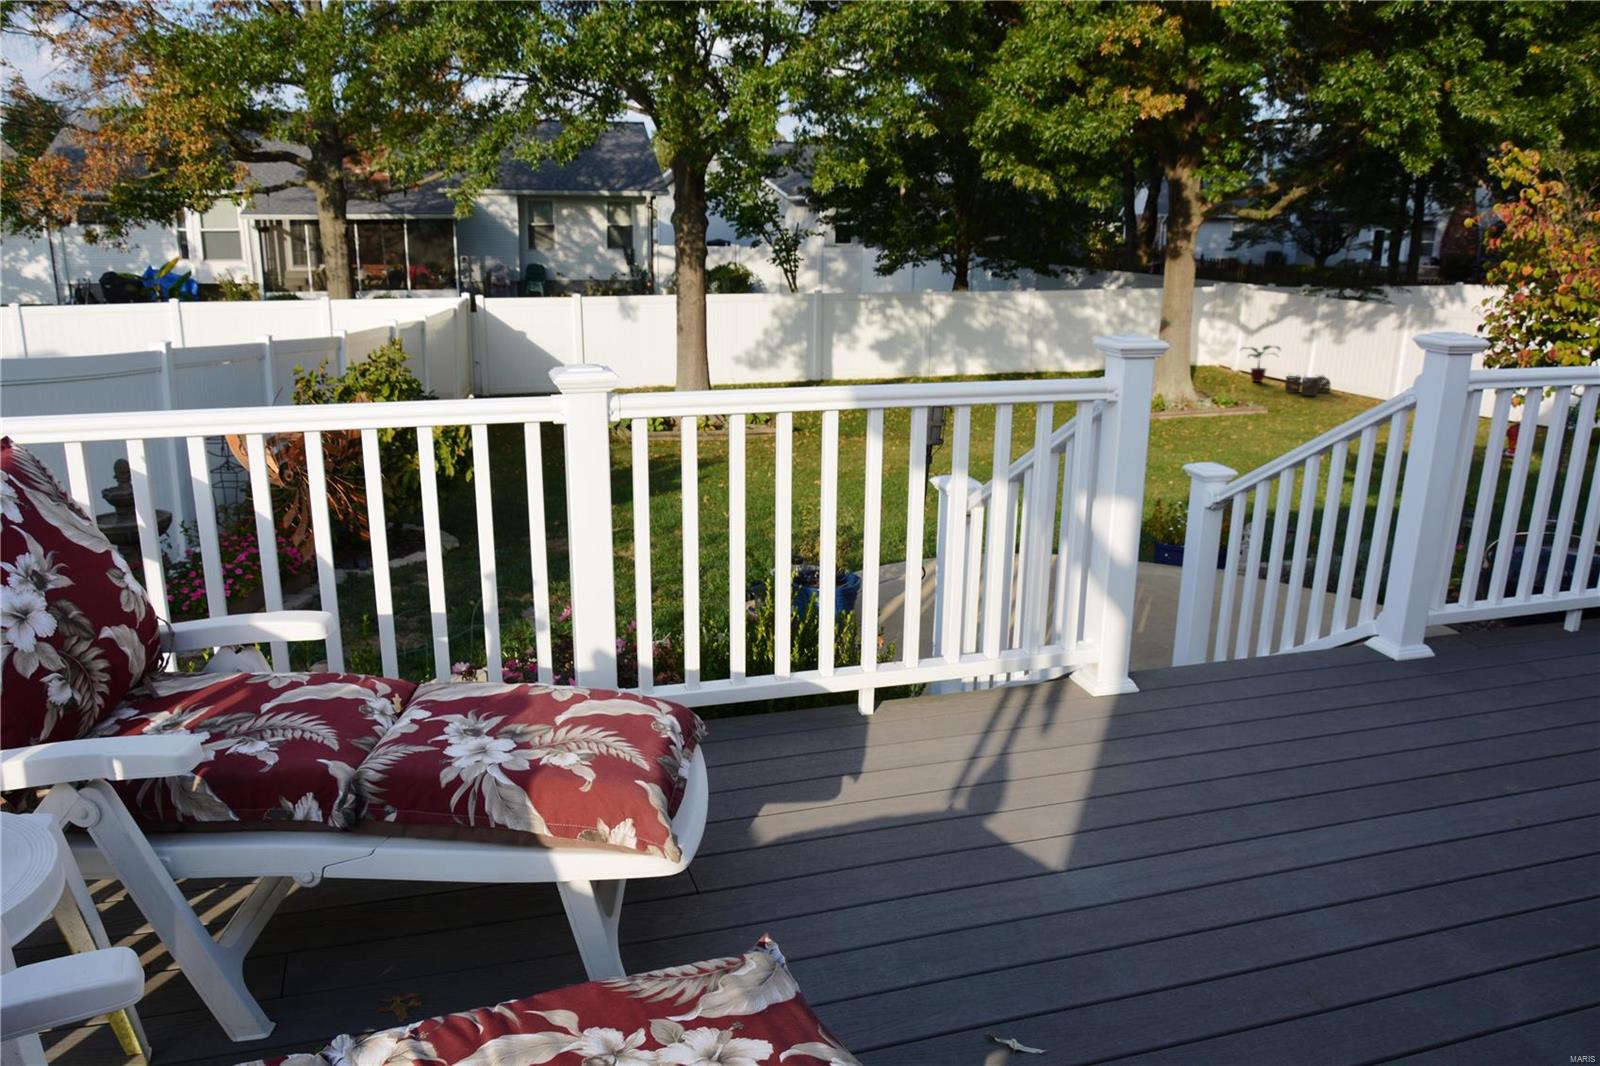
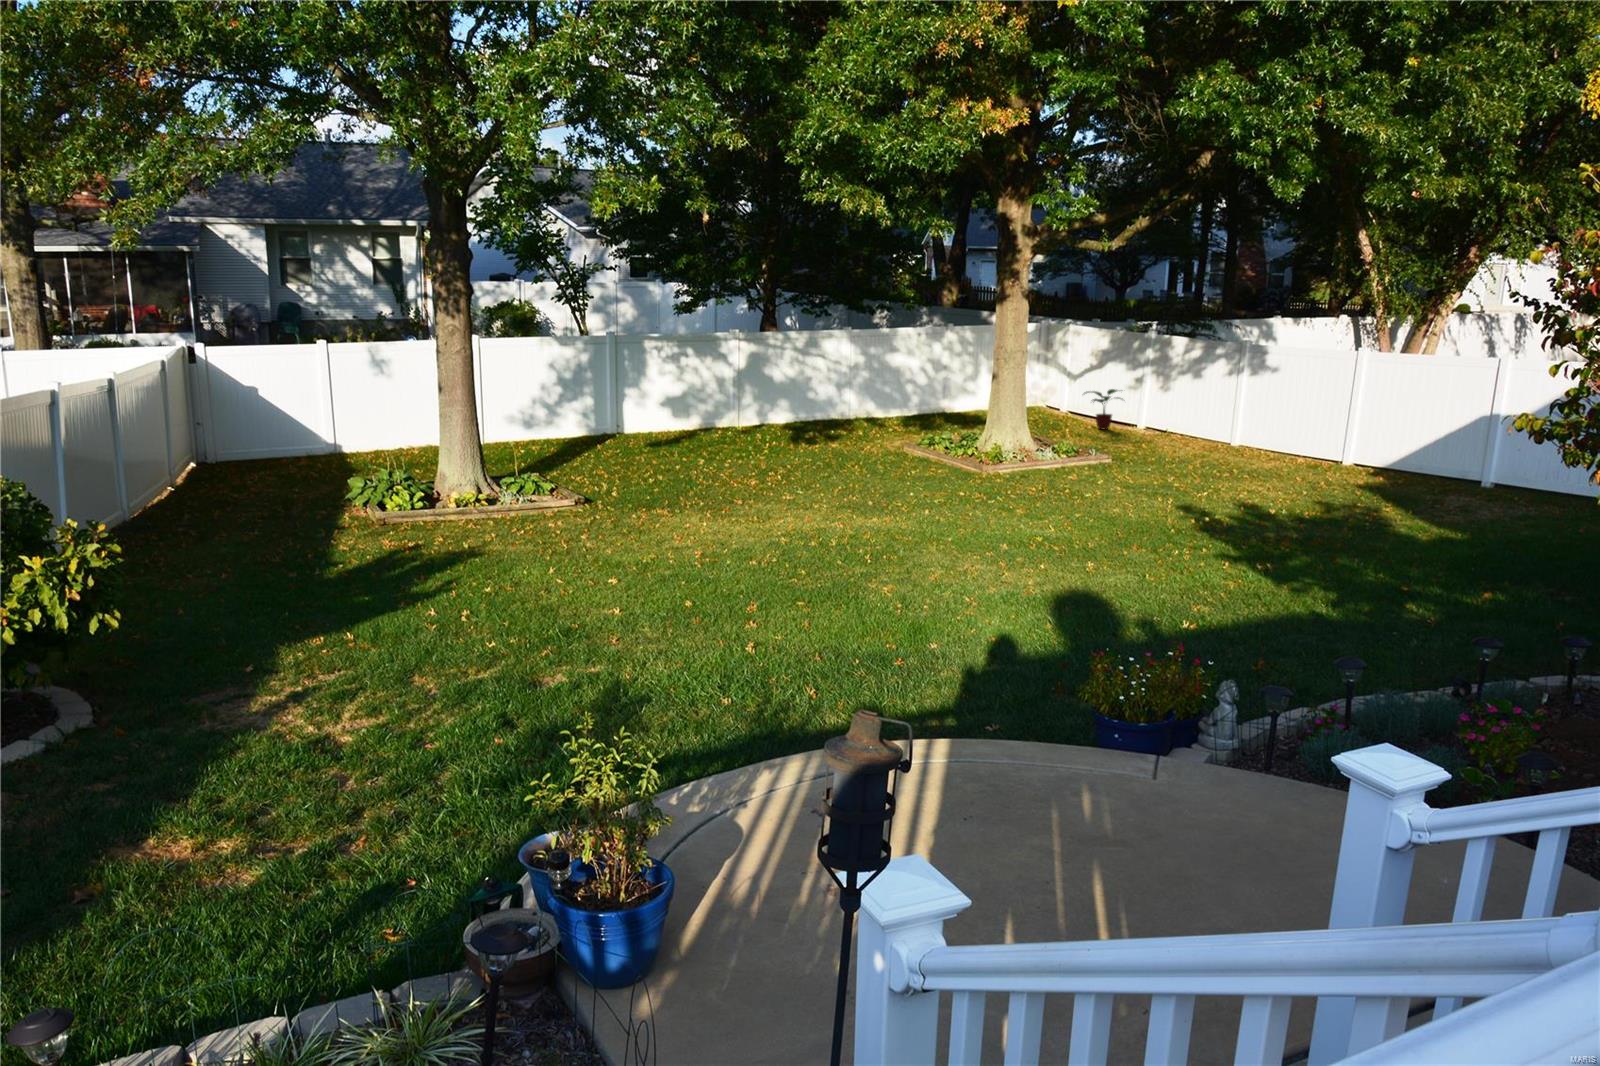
woven basket: present [1285,375,1330,396] -> none [1136,420,1183,445]

